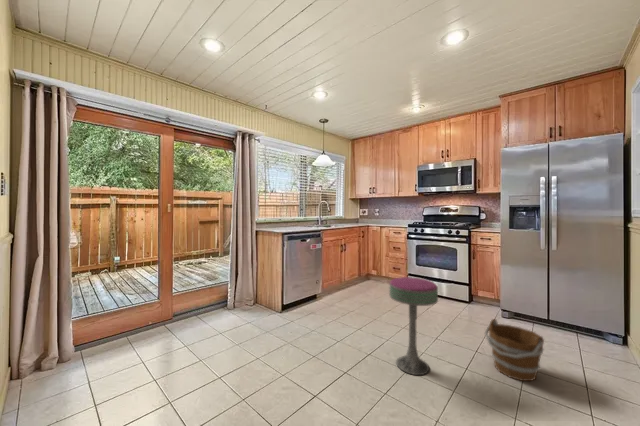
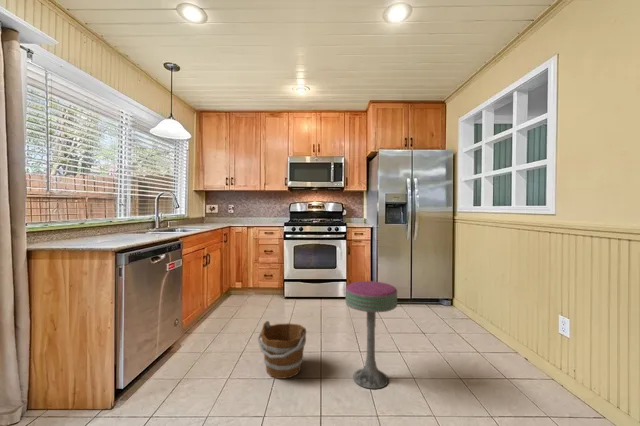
bucket: present [485,319,544,381] -> present [258,321,306,379]

